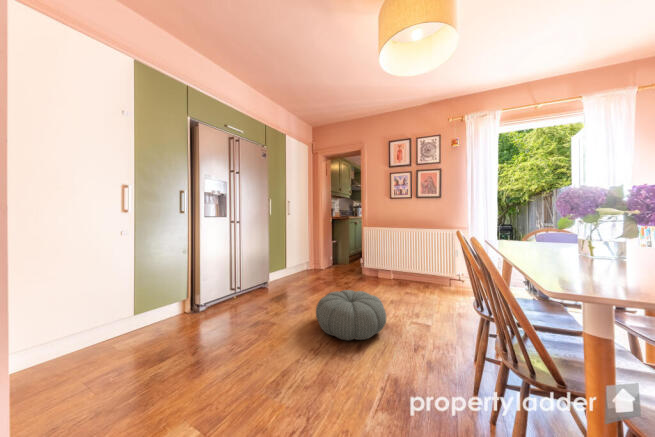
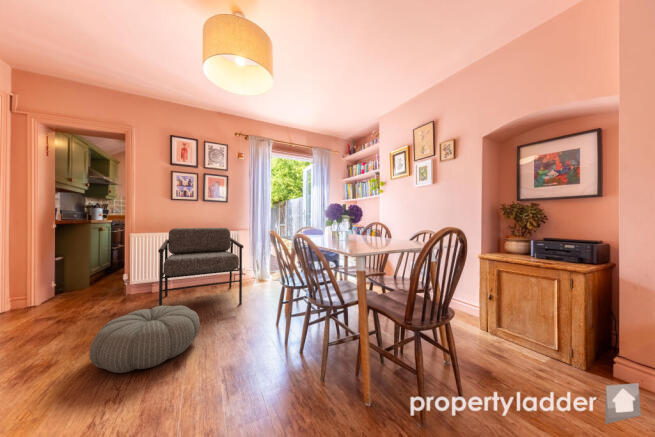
armchair: none [369,225,447,313] -> present [158,228,244,306]

